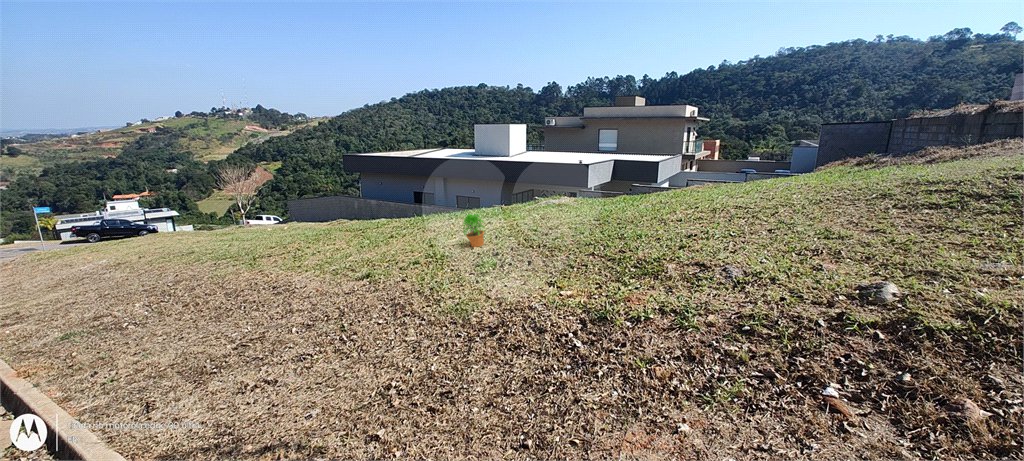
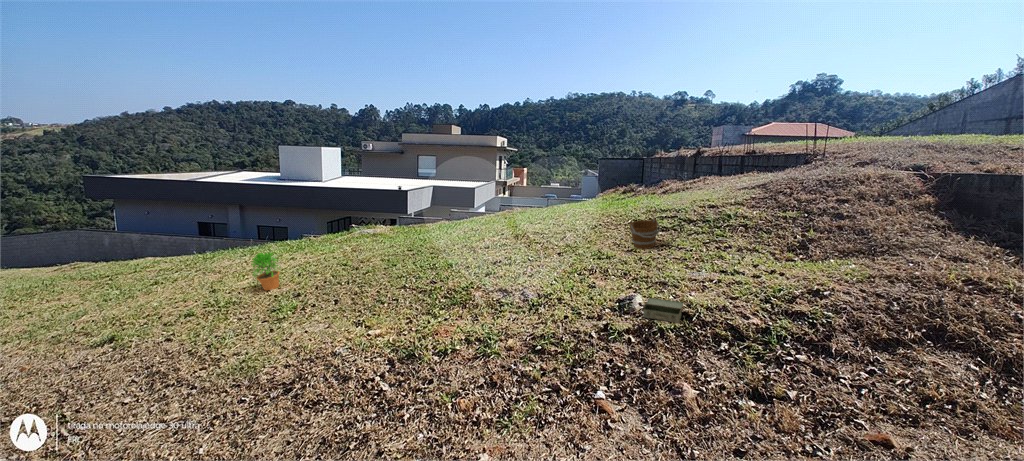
bucket: none [869,192,917,230] -> present [630,218,660,249]
toolbox: none [892,287,959,322] -> present [643,298,683,323]

